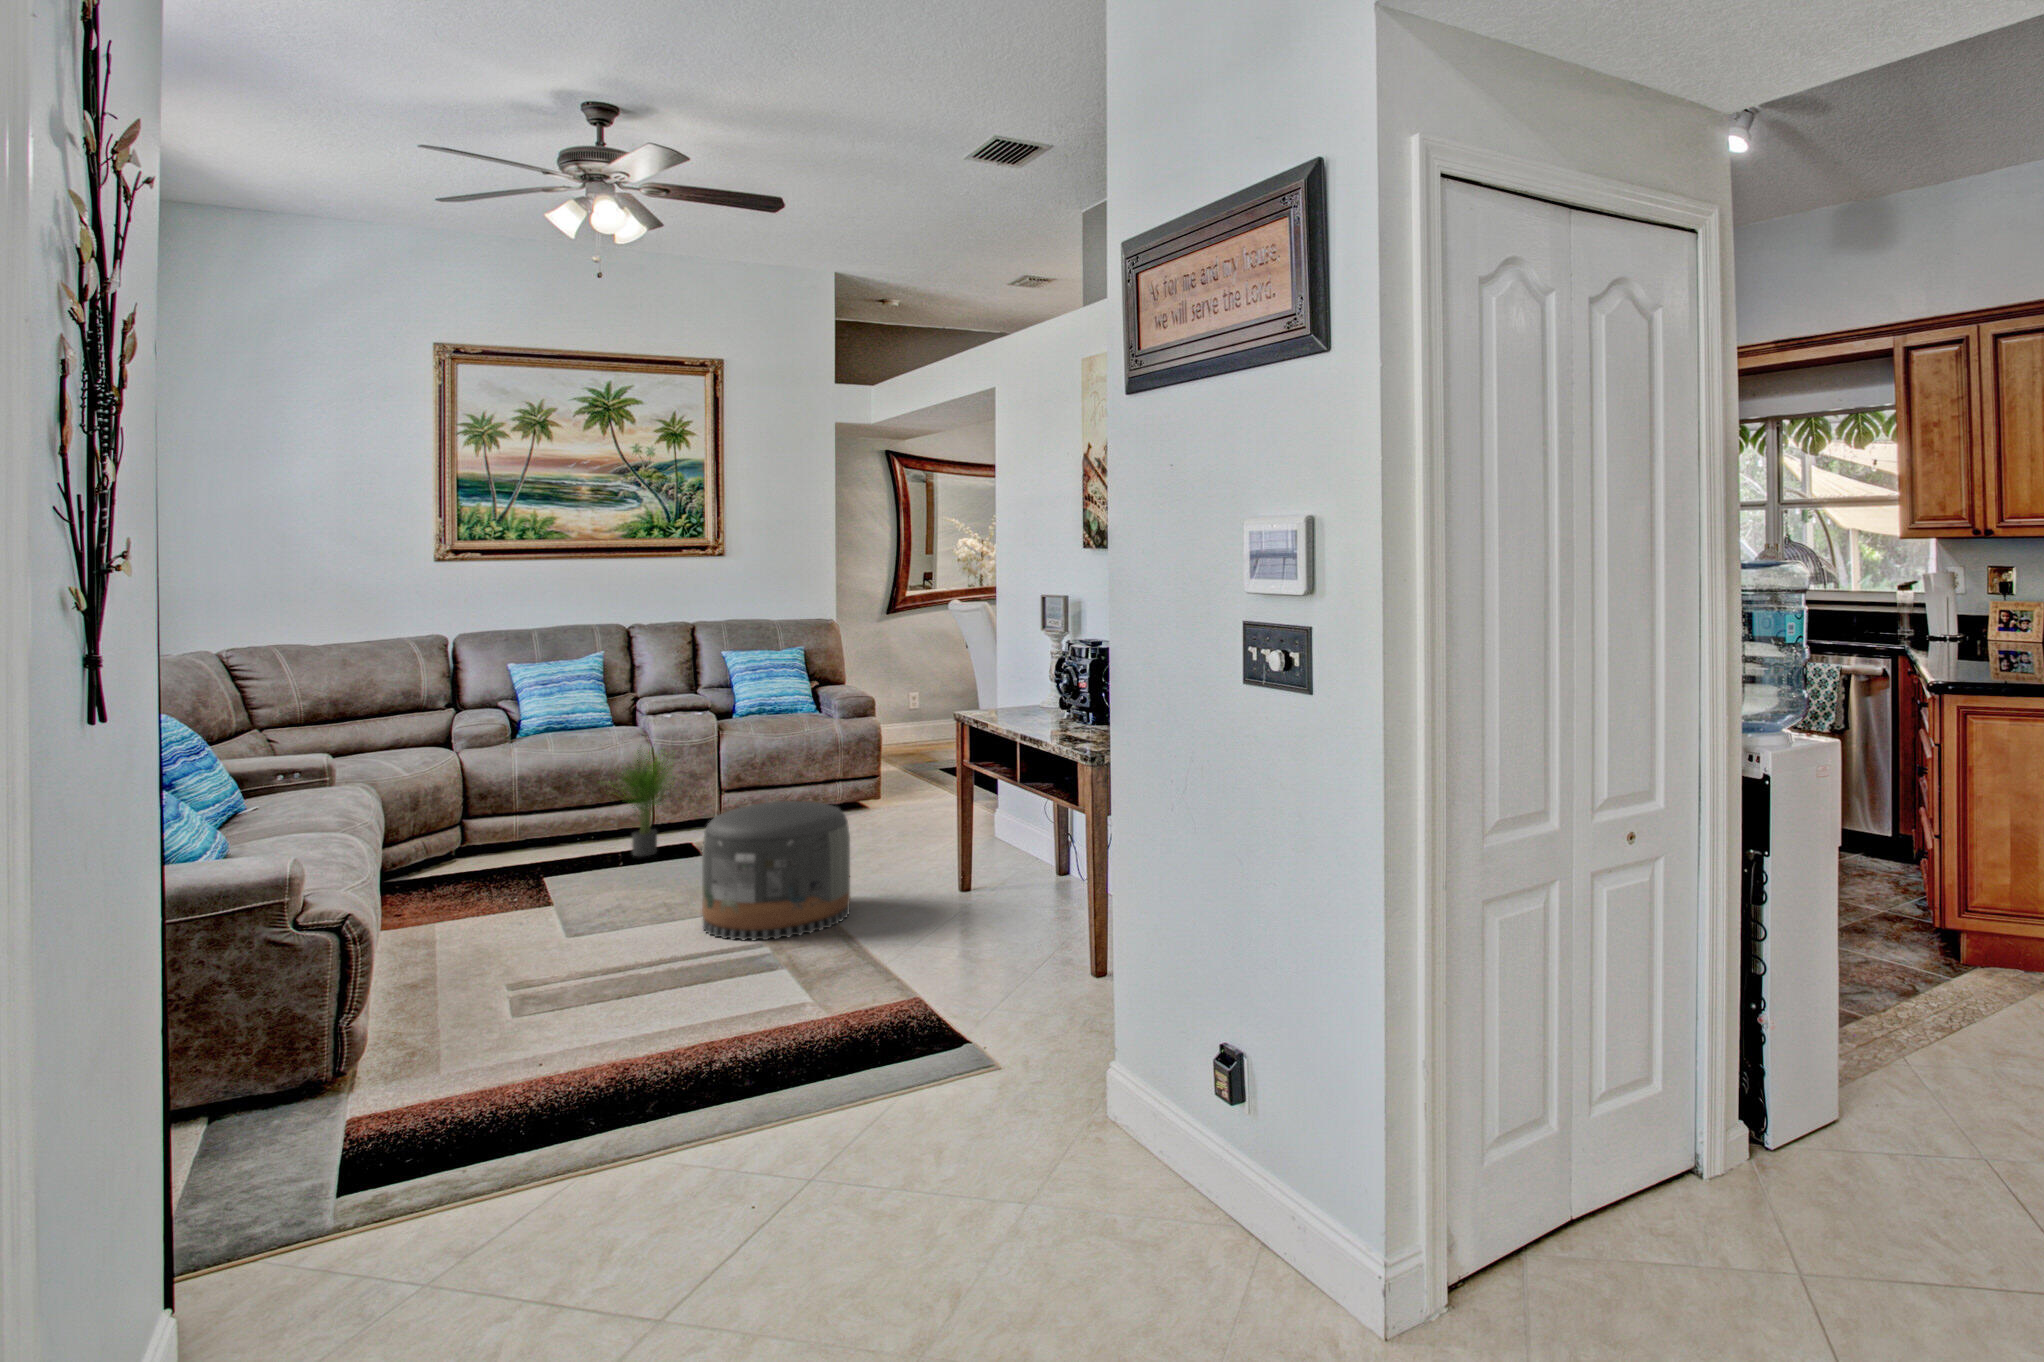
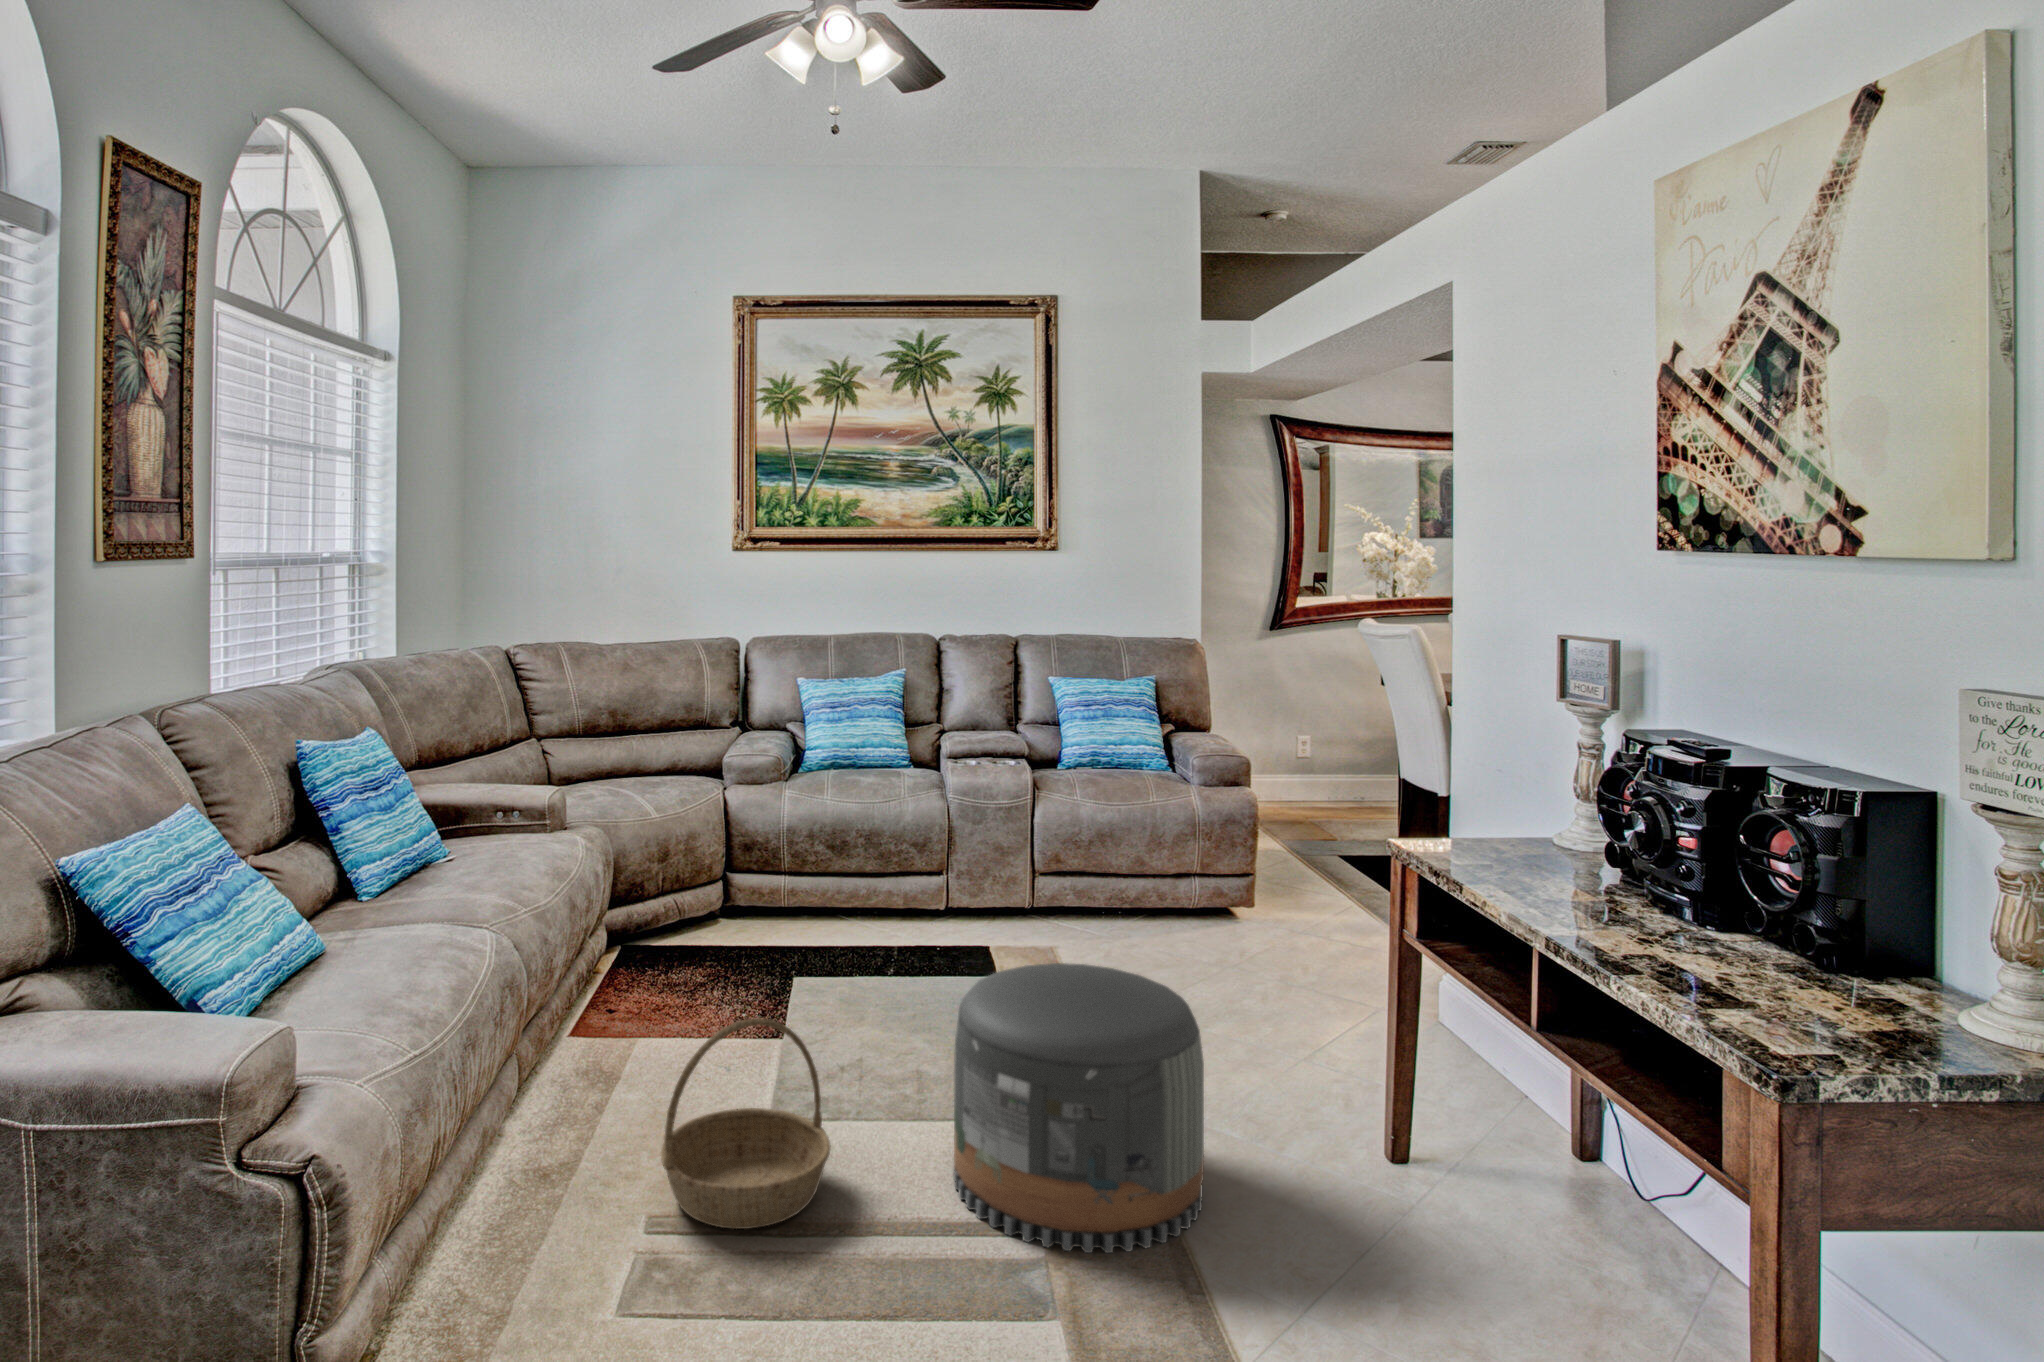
potted plant: present [612,750,674,856] -> none [867,803,973,968]
basket: none [511,851,627,970] -> present [661,1018,831,1229]

